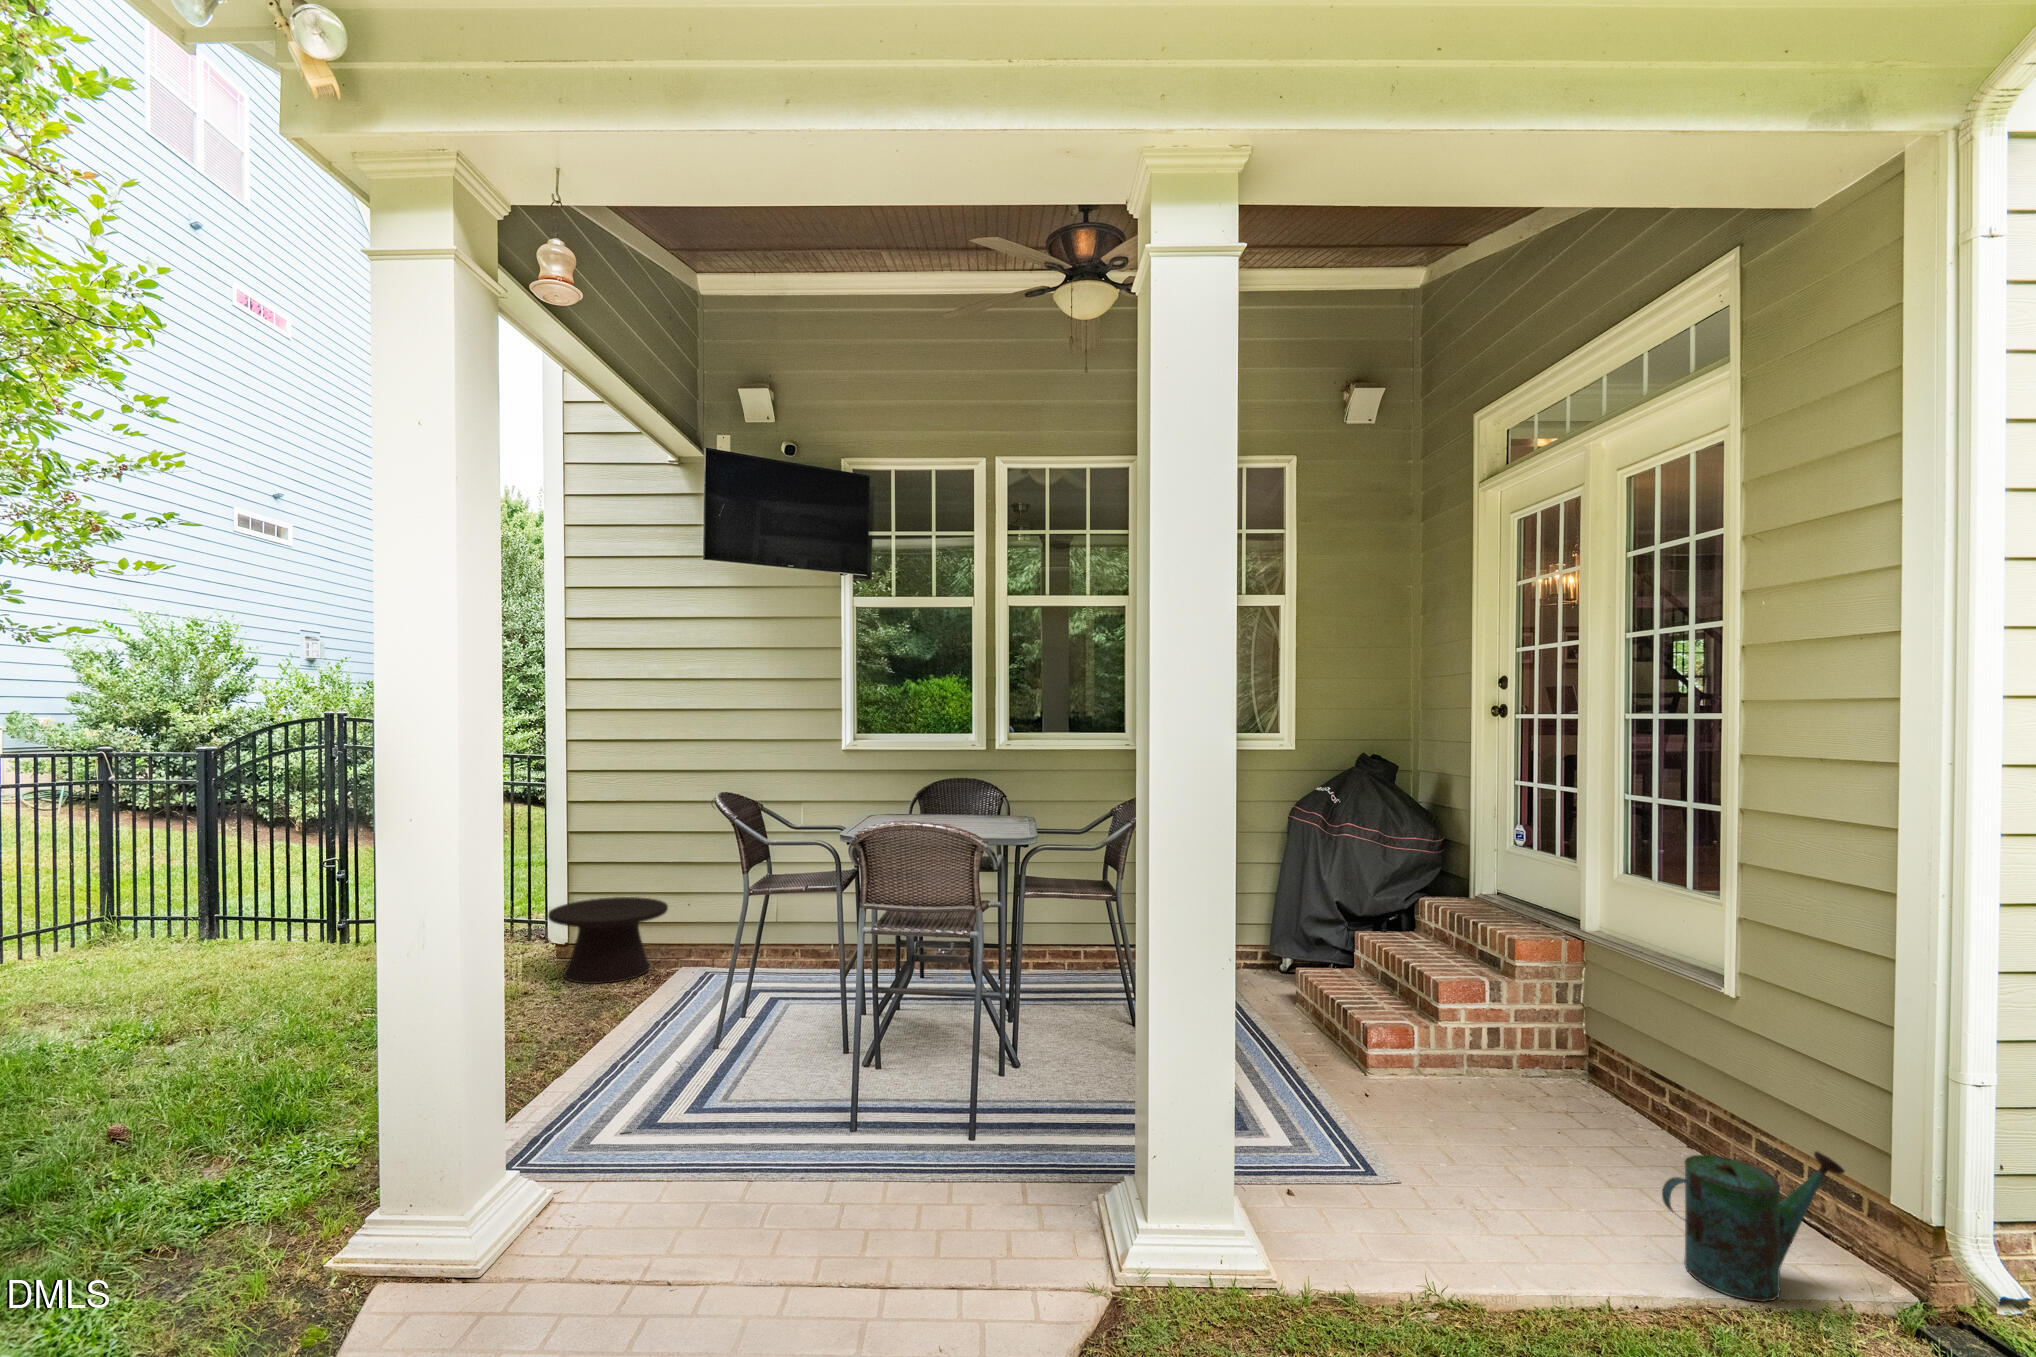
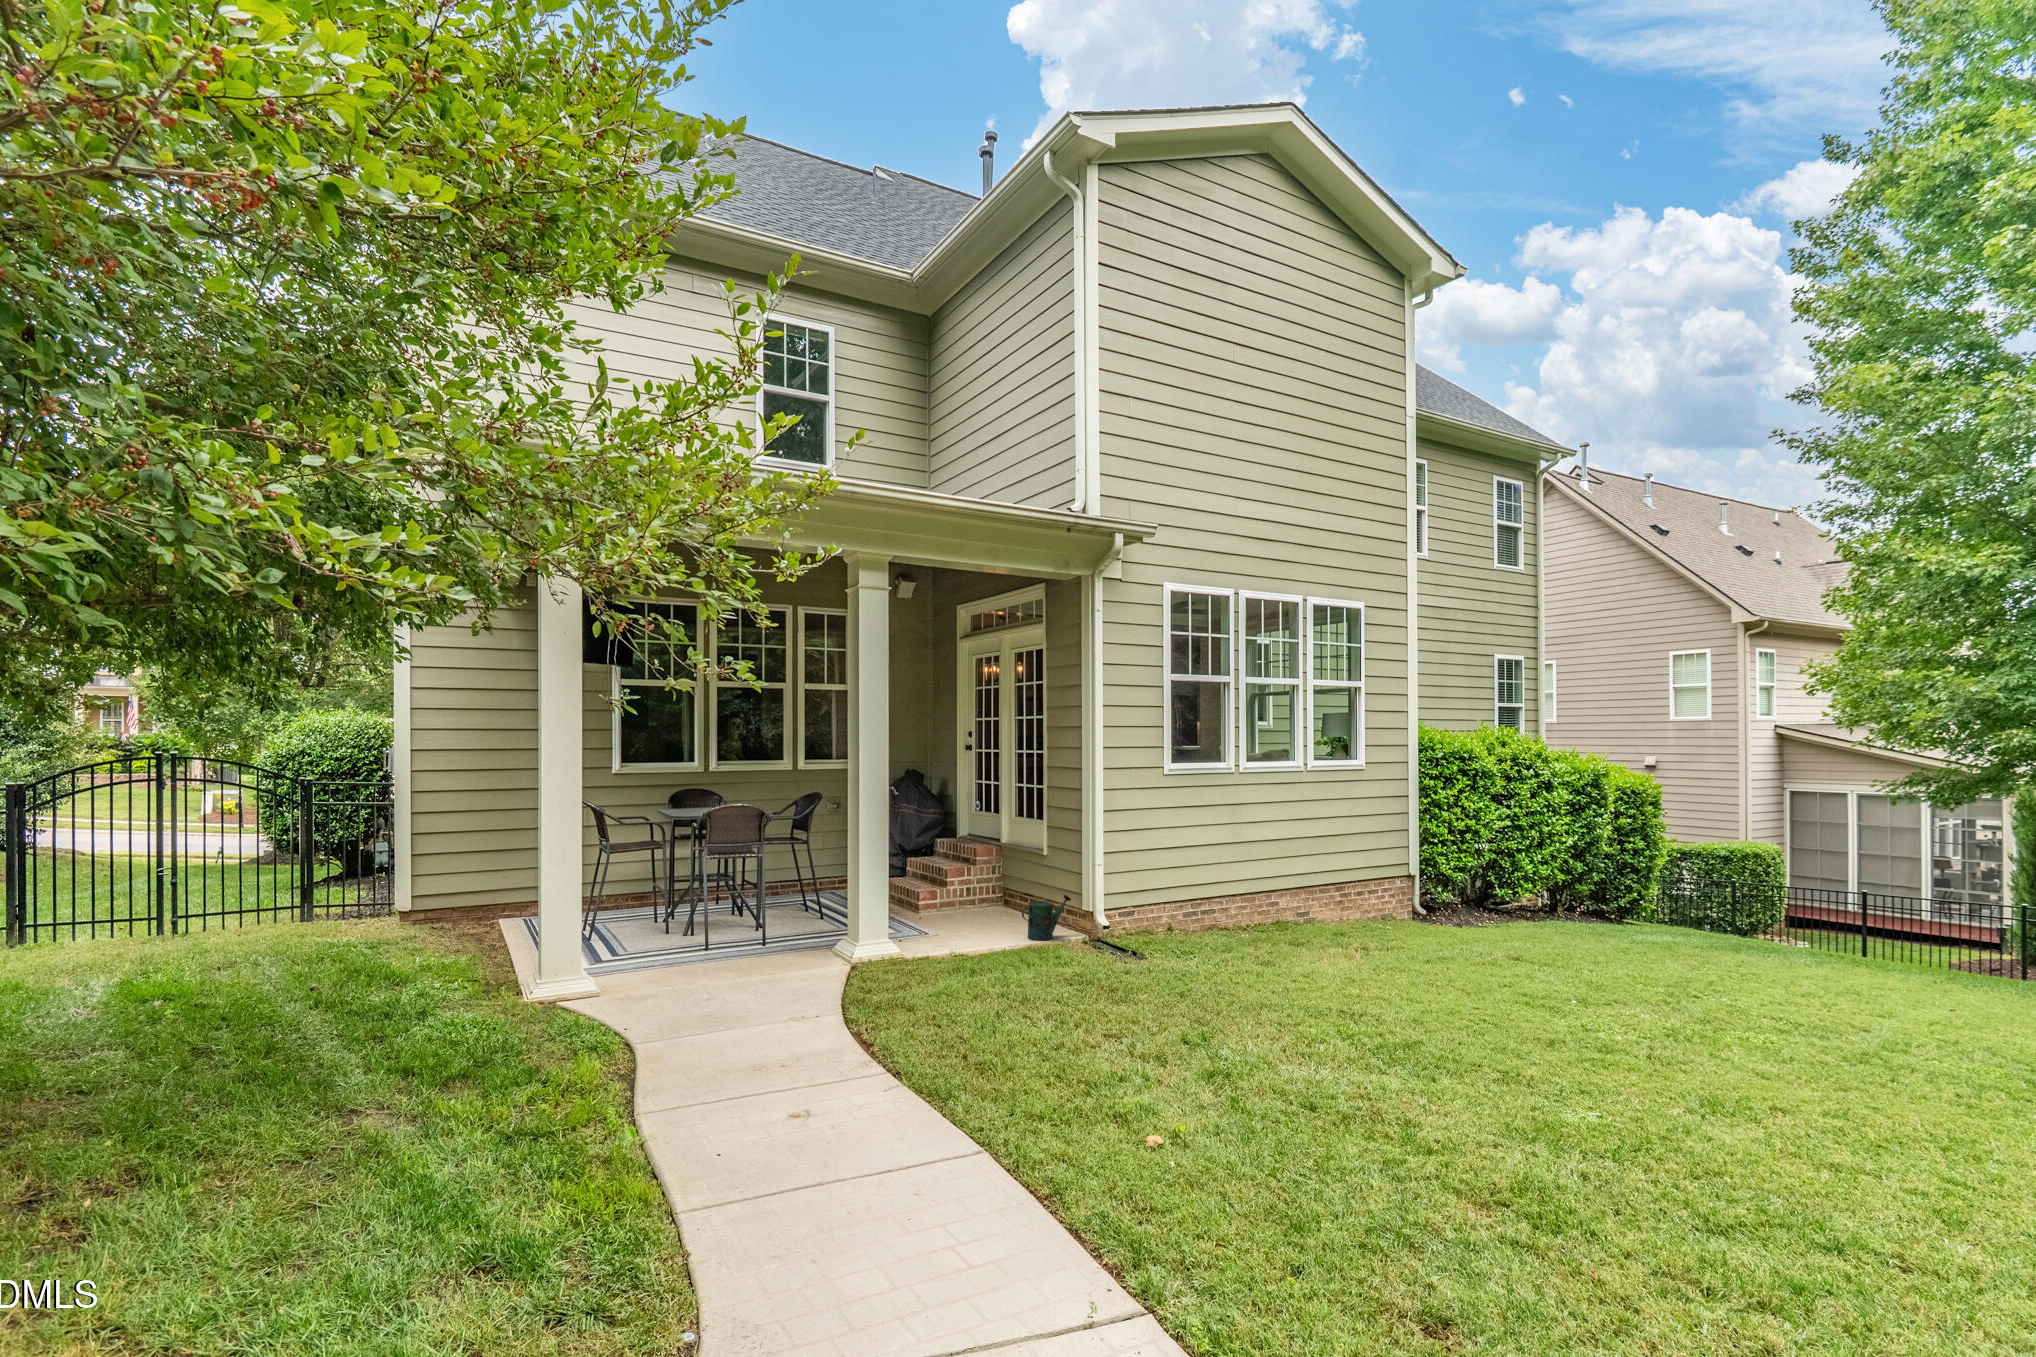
side table: present [548,897,668,984] -> none [422,874,504,926]

